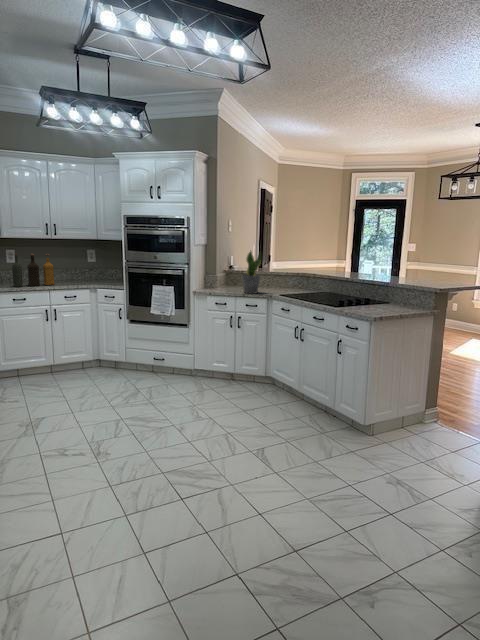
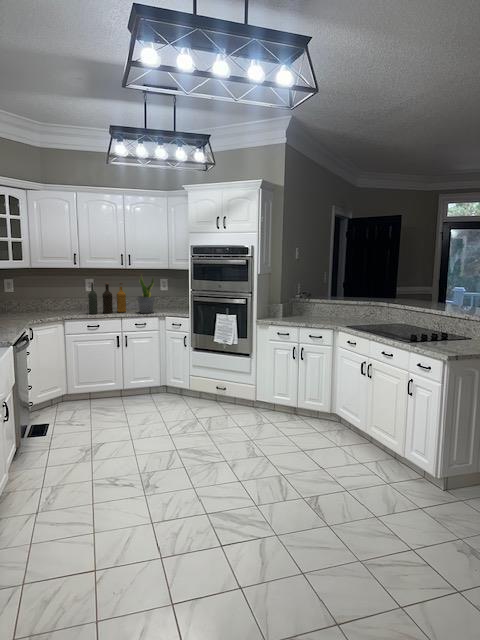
potted plant: present [242,250,261,294] -> present [138,276,154,313]

